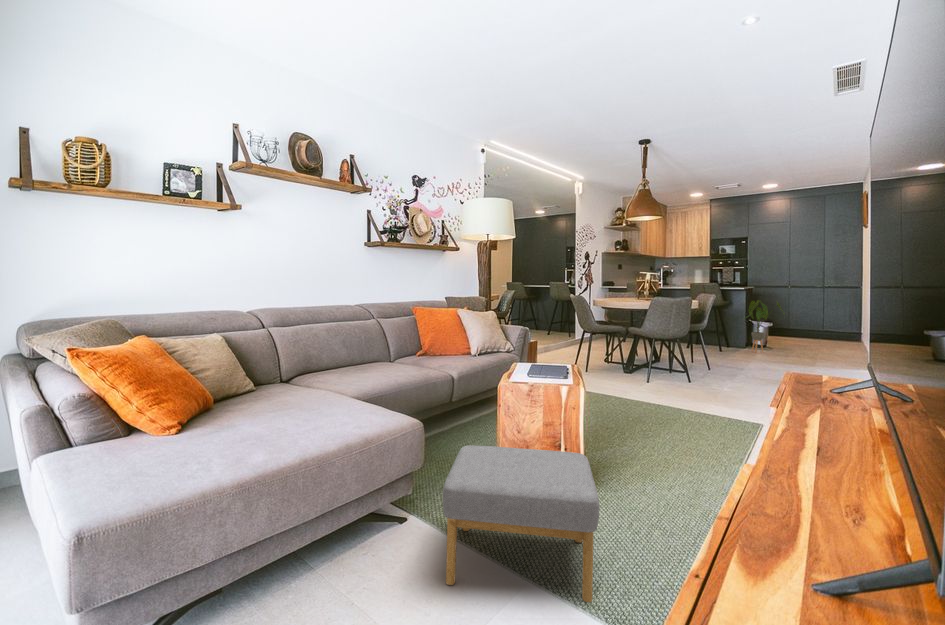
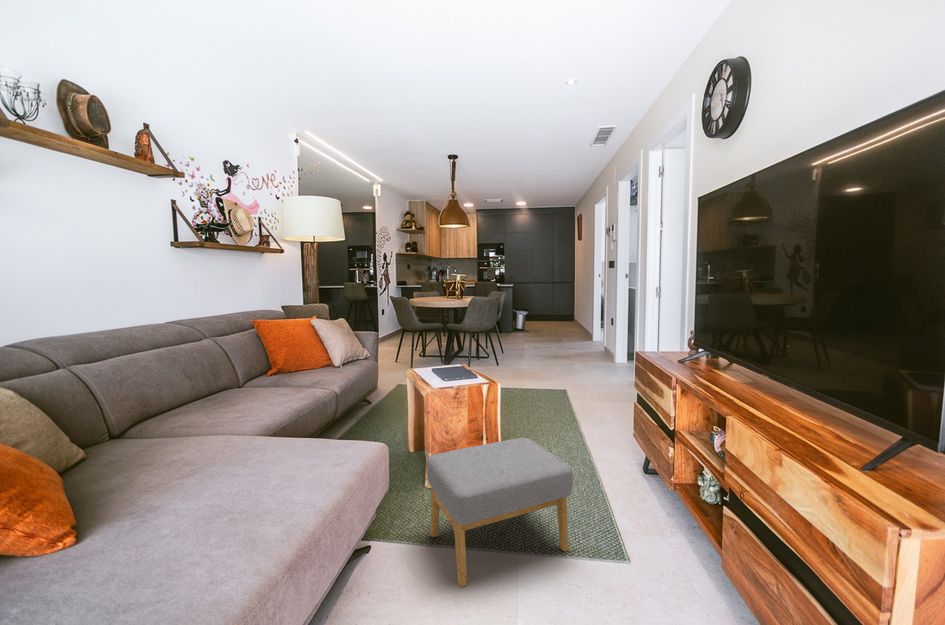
house plant: present [746,300,783,353] -> none [511,293,537,335]

